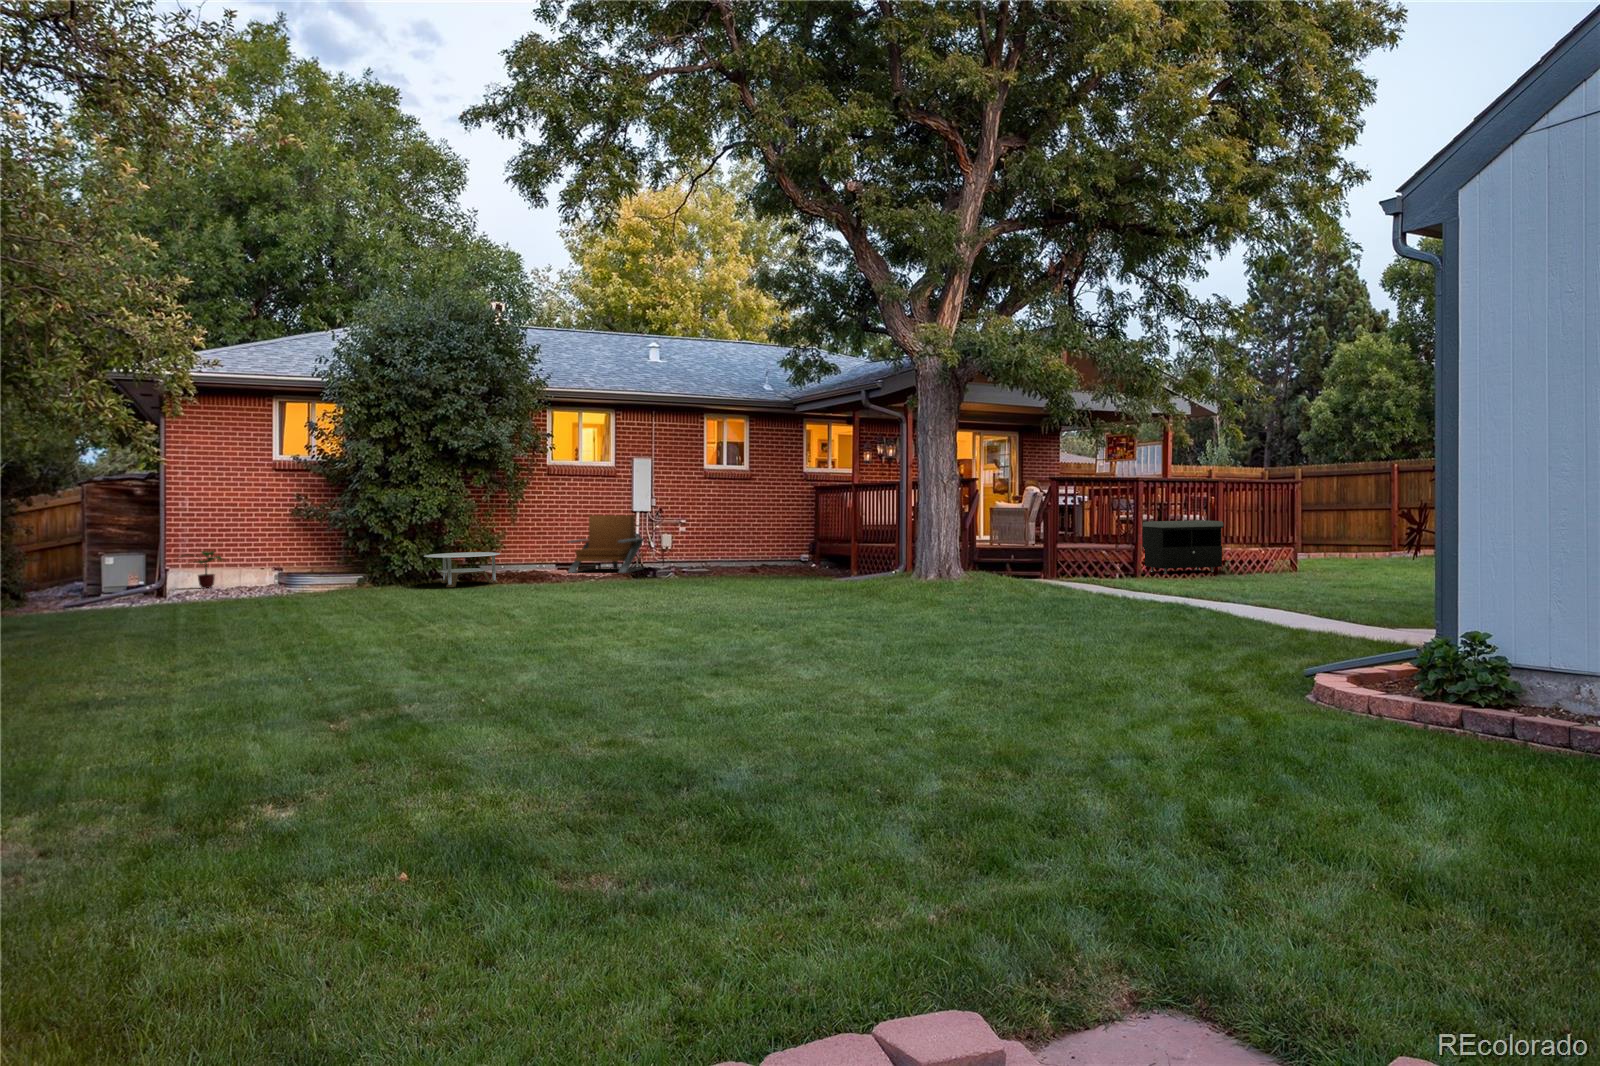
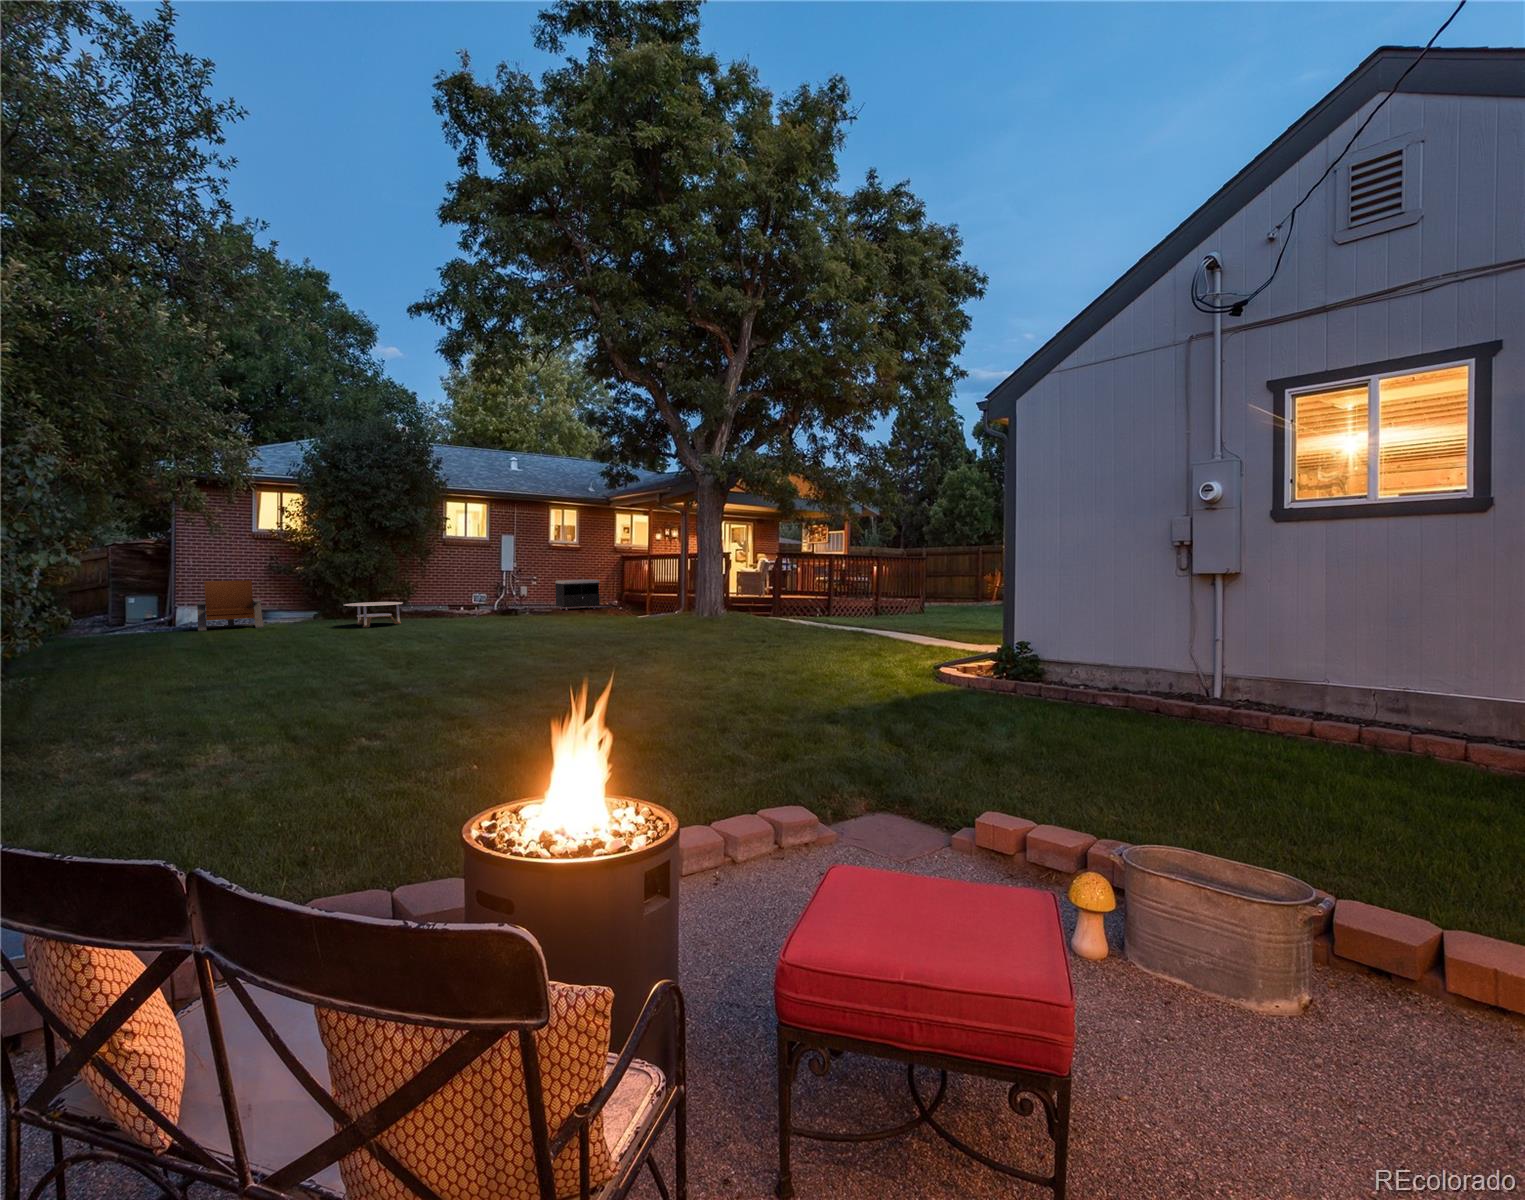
lounge chair: present [568,515,644,573] -> present [196,580,263,631]
storage bench: present [1142,520,1224,574] -> present [555,580,600,610]
potted plant: present [193,551,222,589] -> none [130,602,174,631]

